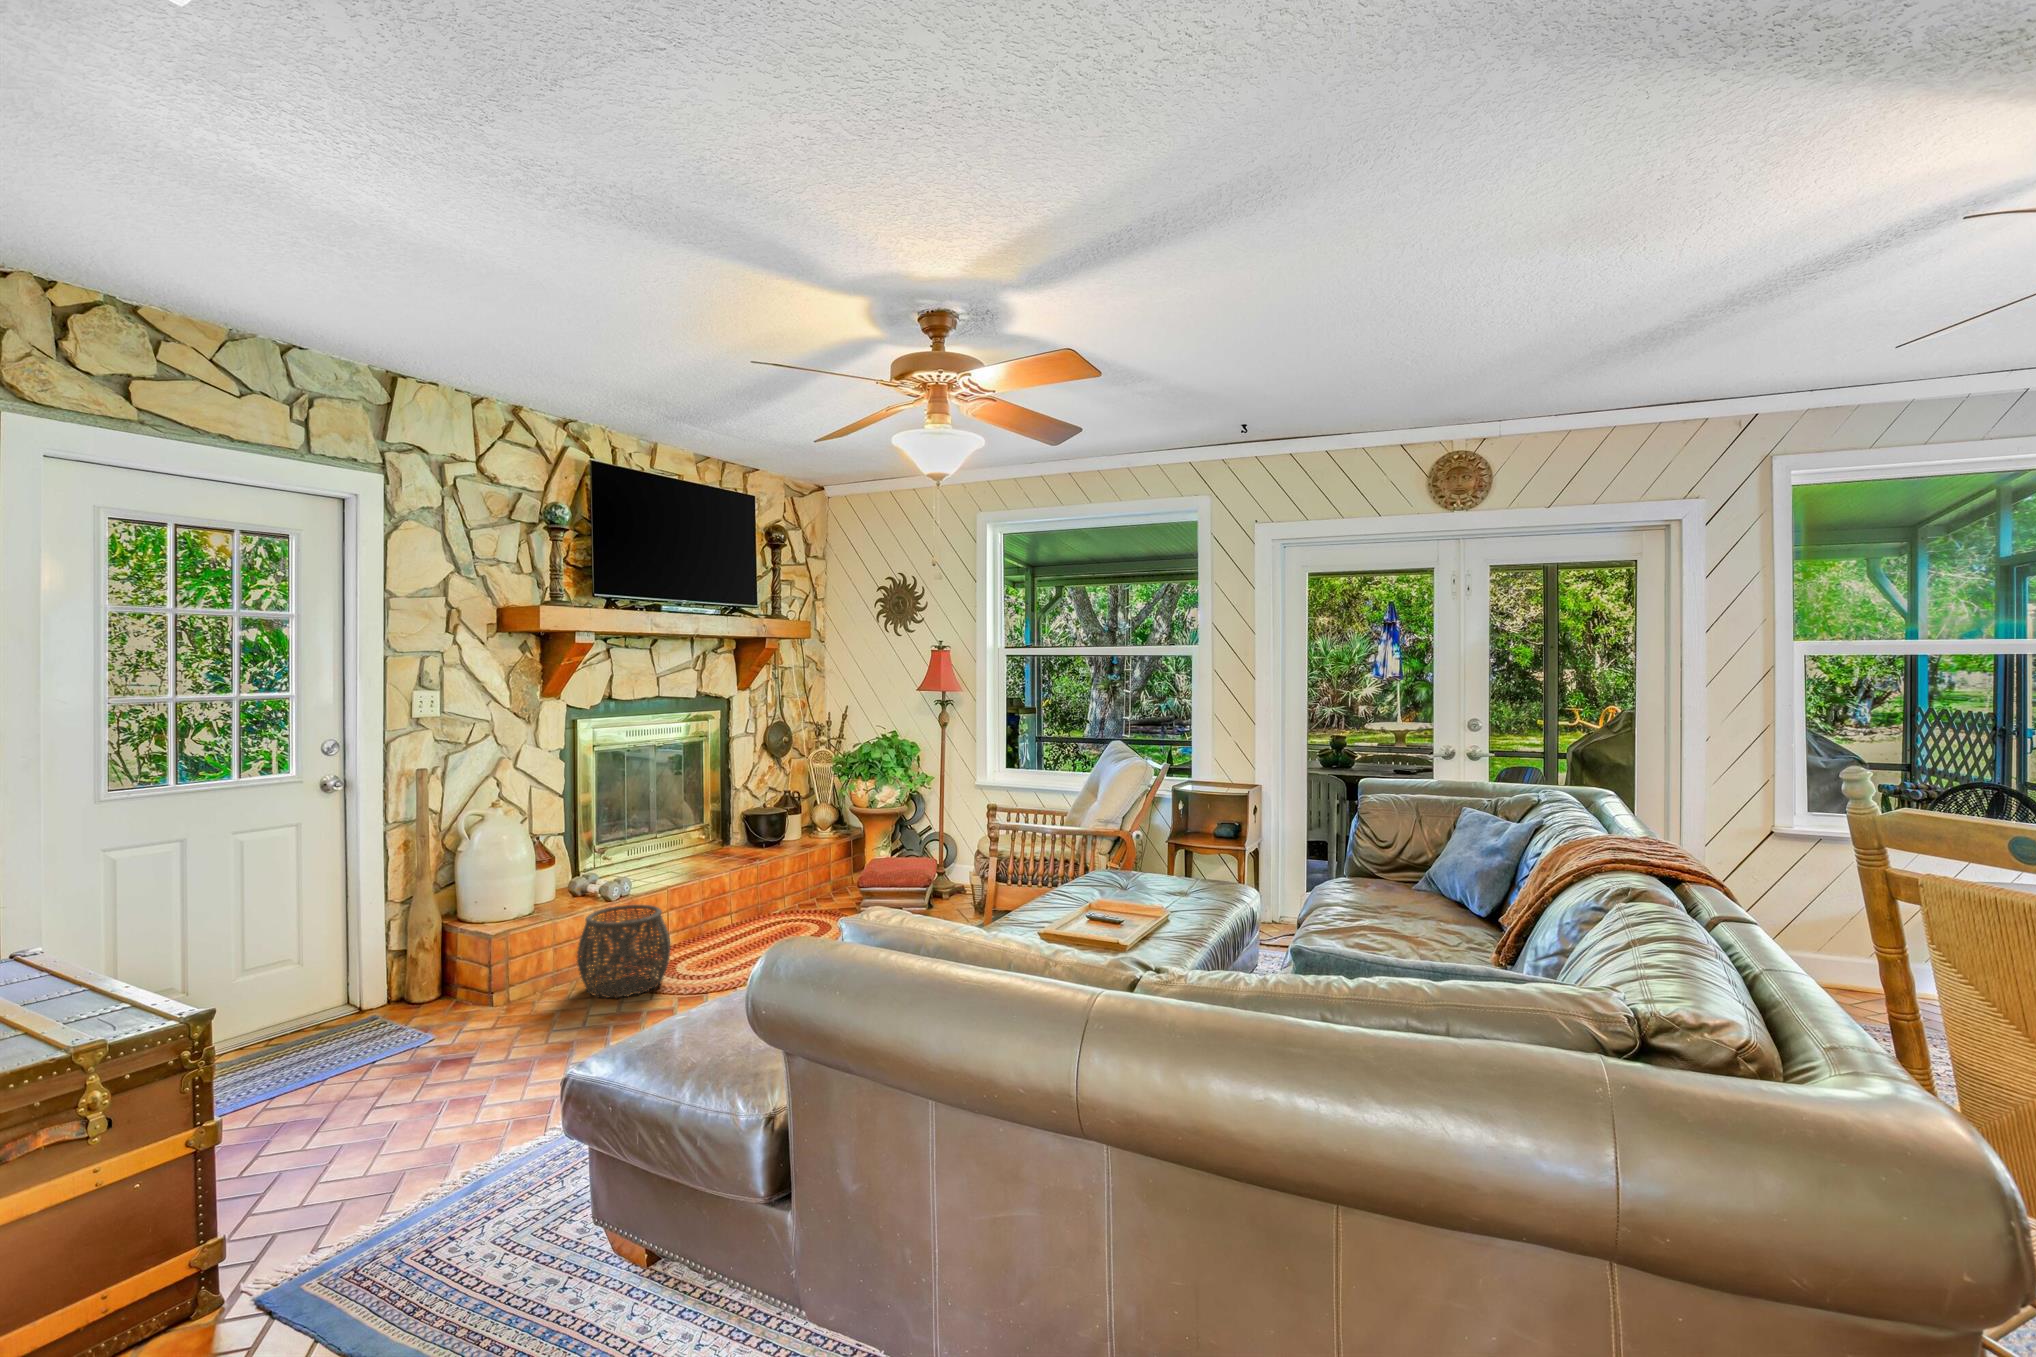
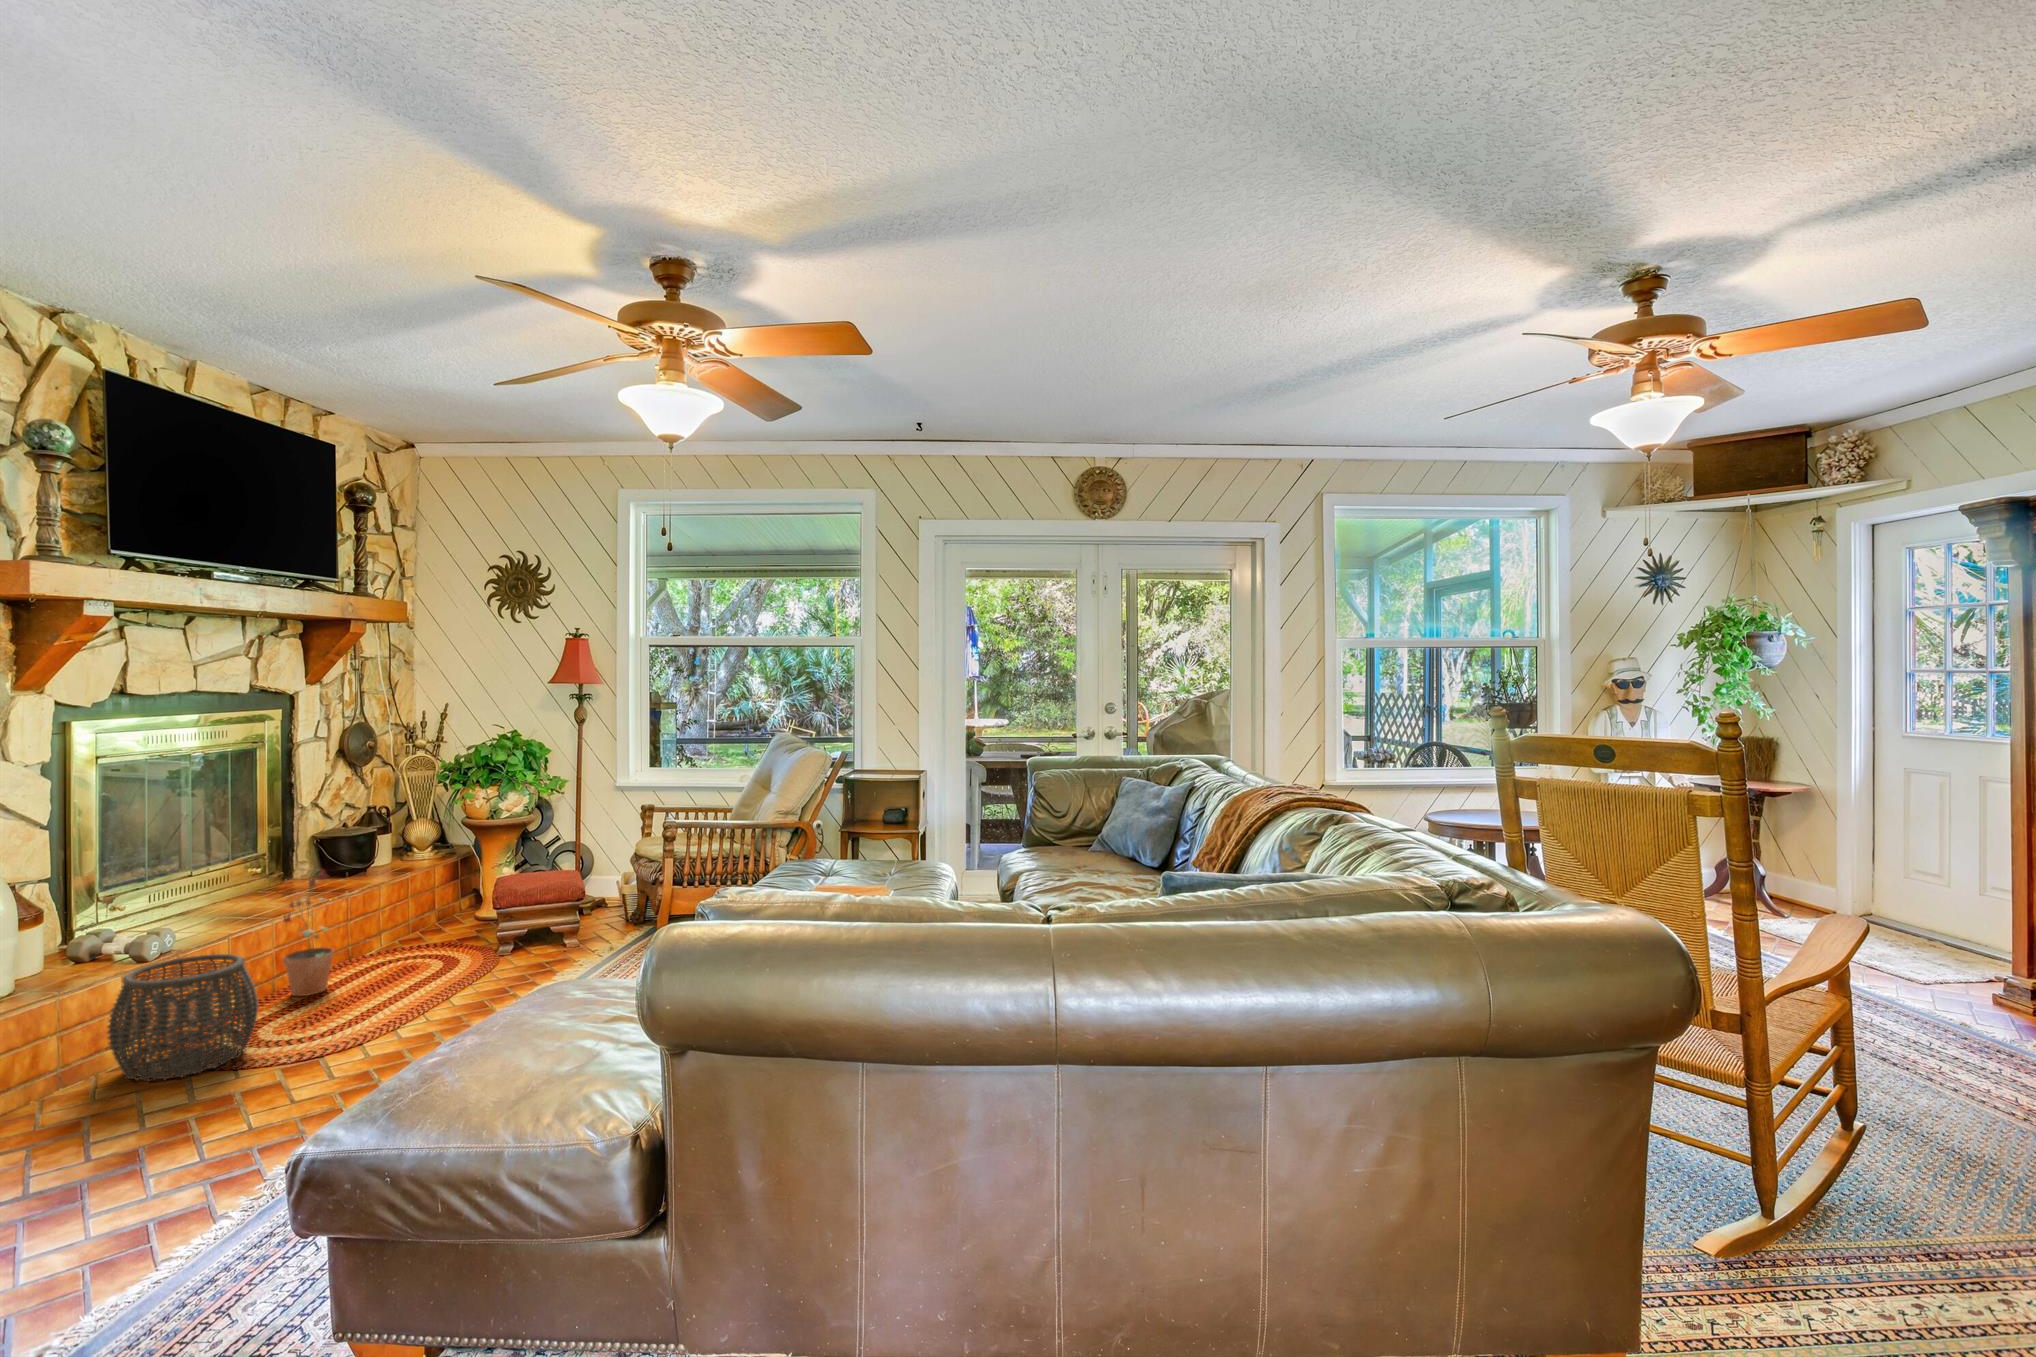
potted plant: none [700,842,738,943] -> present [283,869,334,996]

